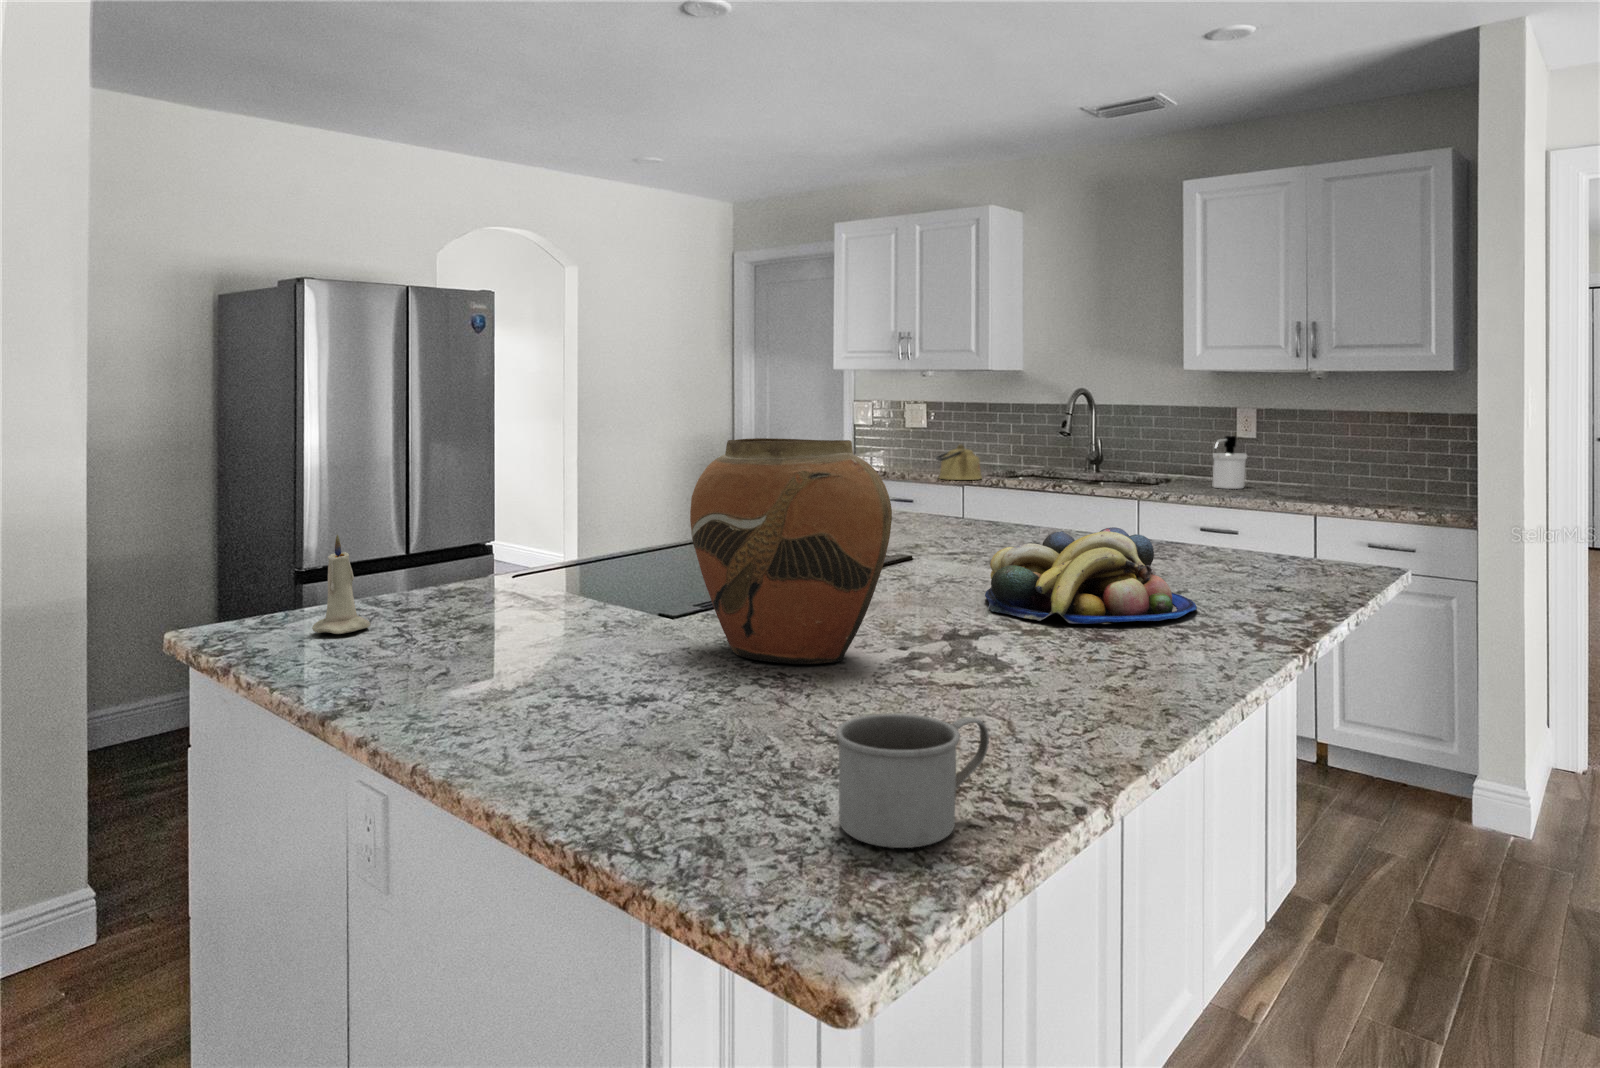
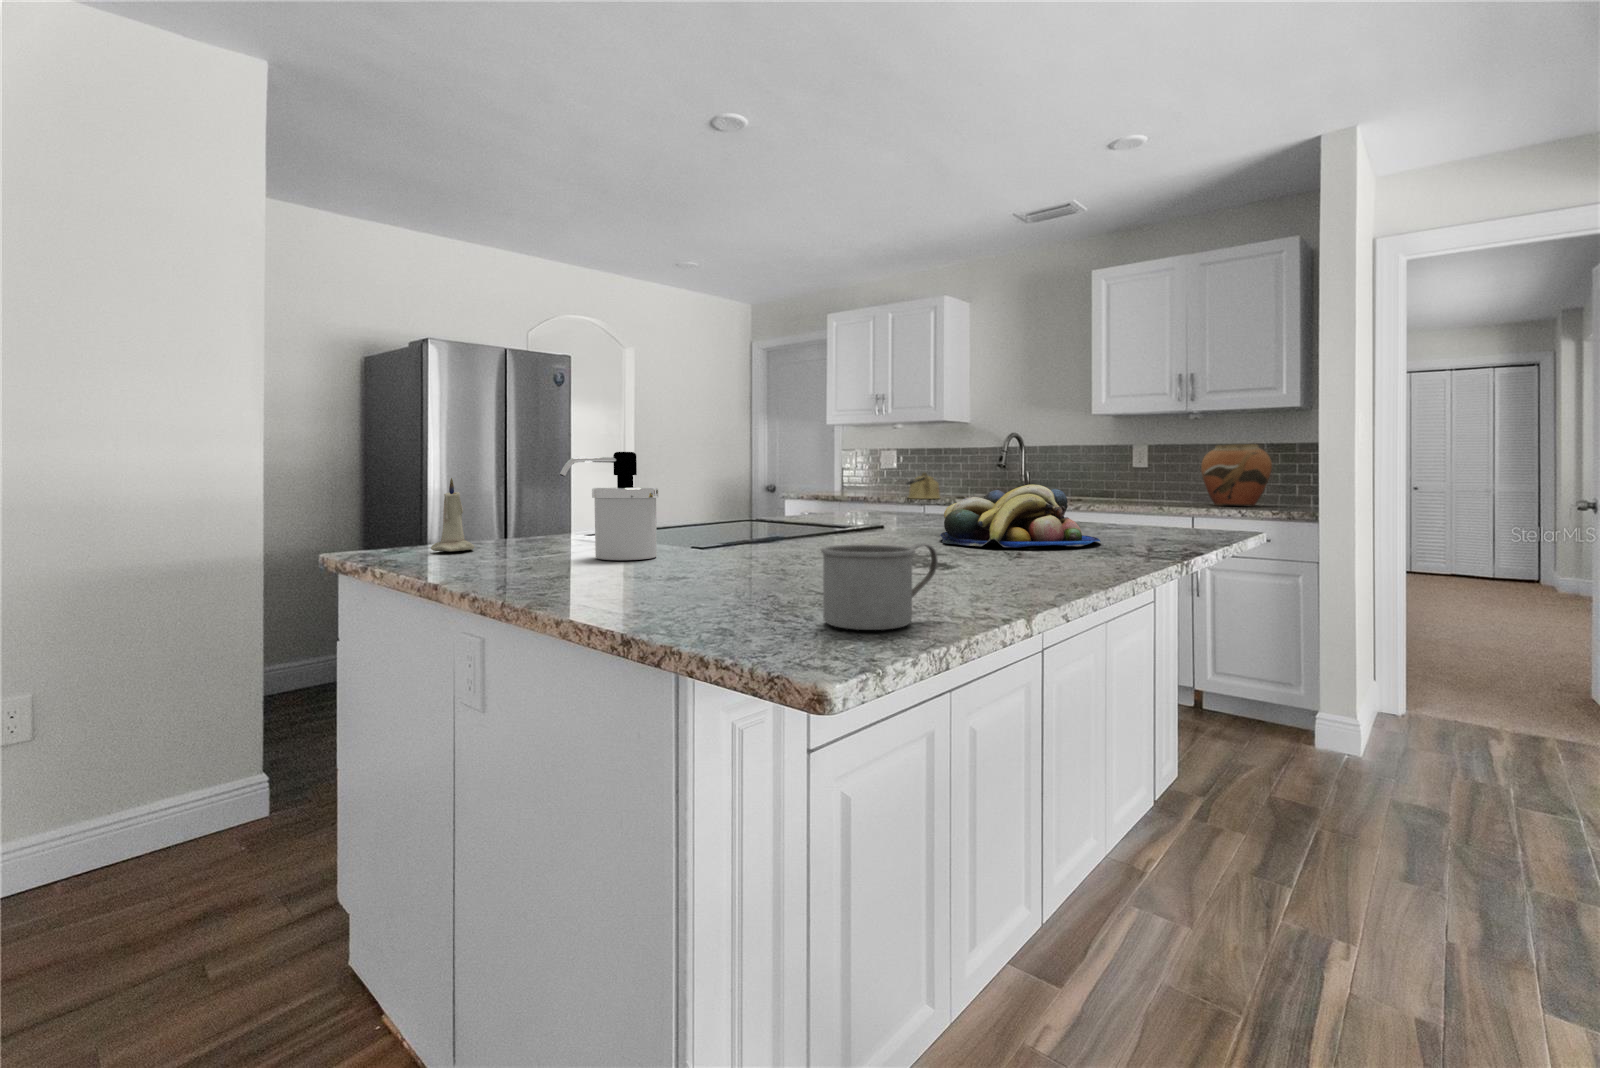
soap dispenser: present [1213,436,1247,489] -> present [560,452,658,560]
vase: present [690,438,892,664] -> present [1201,444,1272,506]

